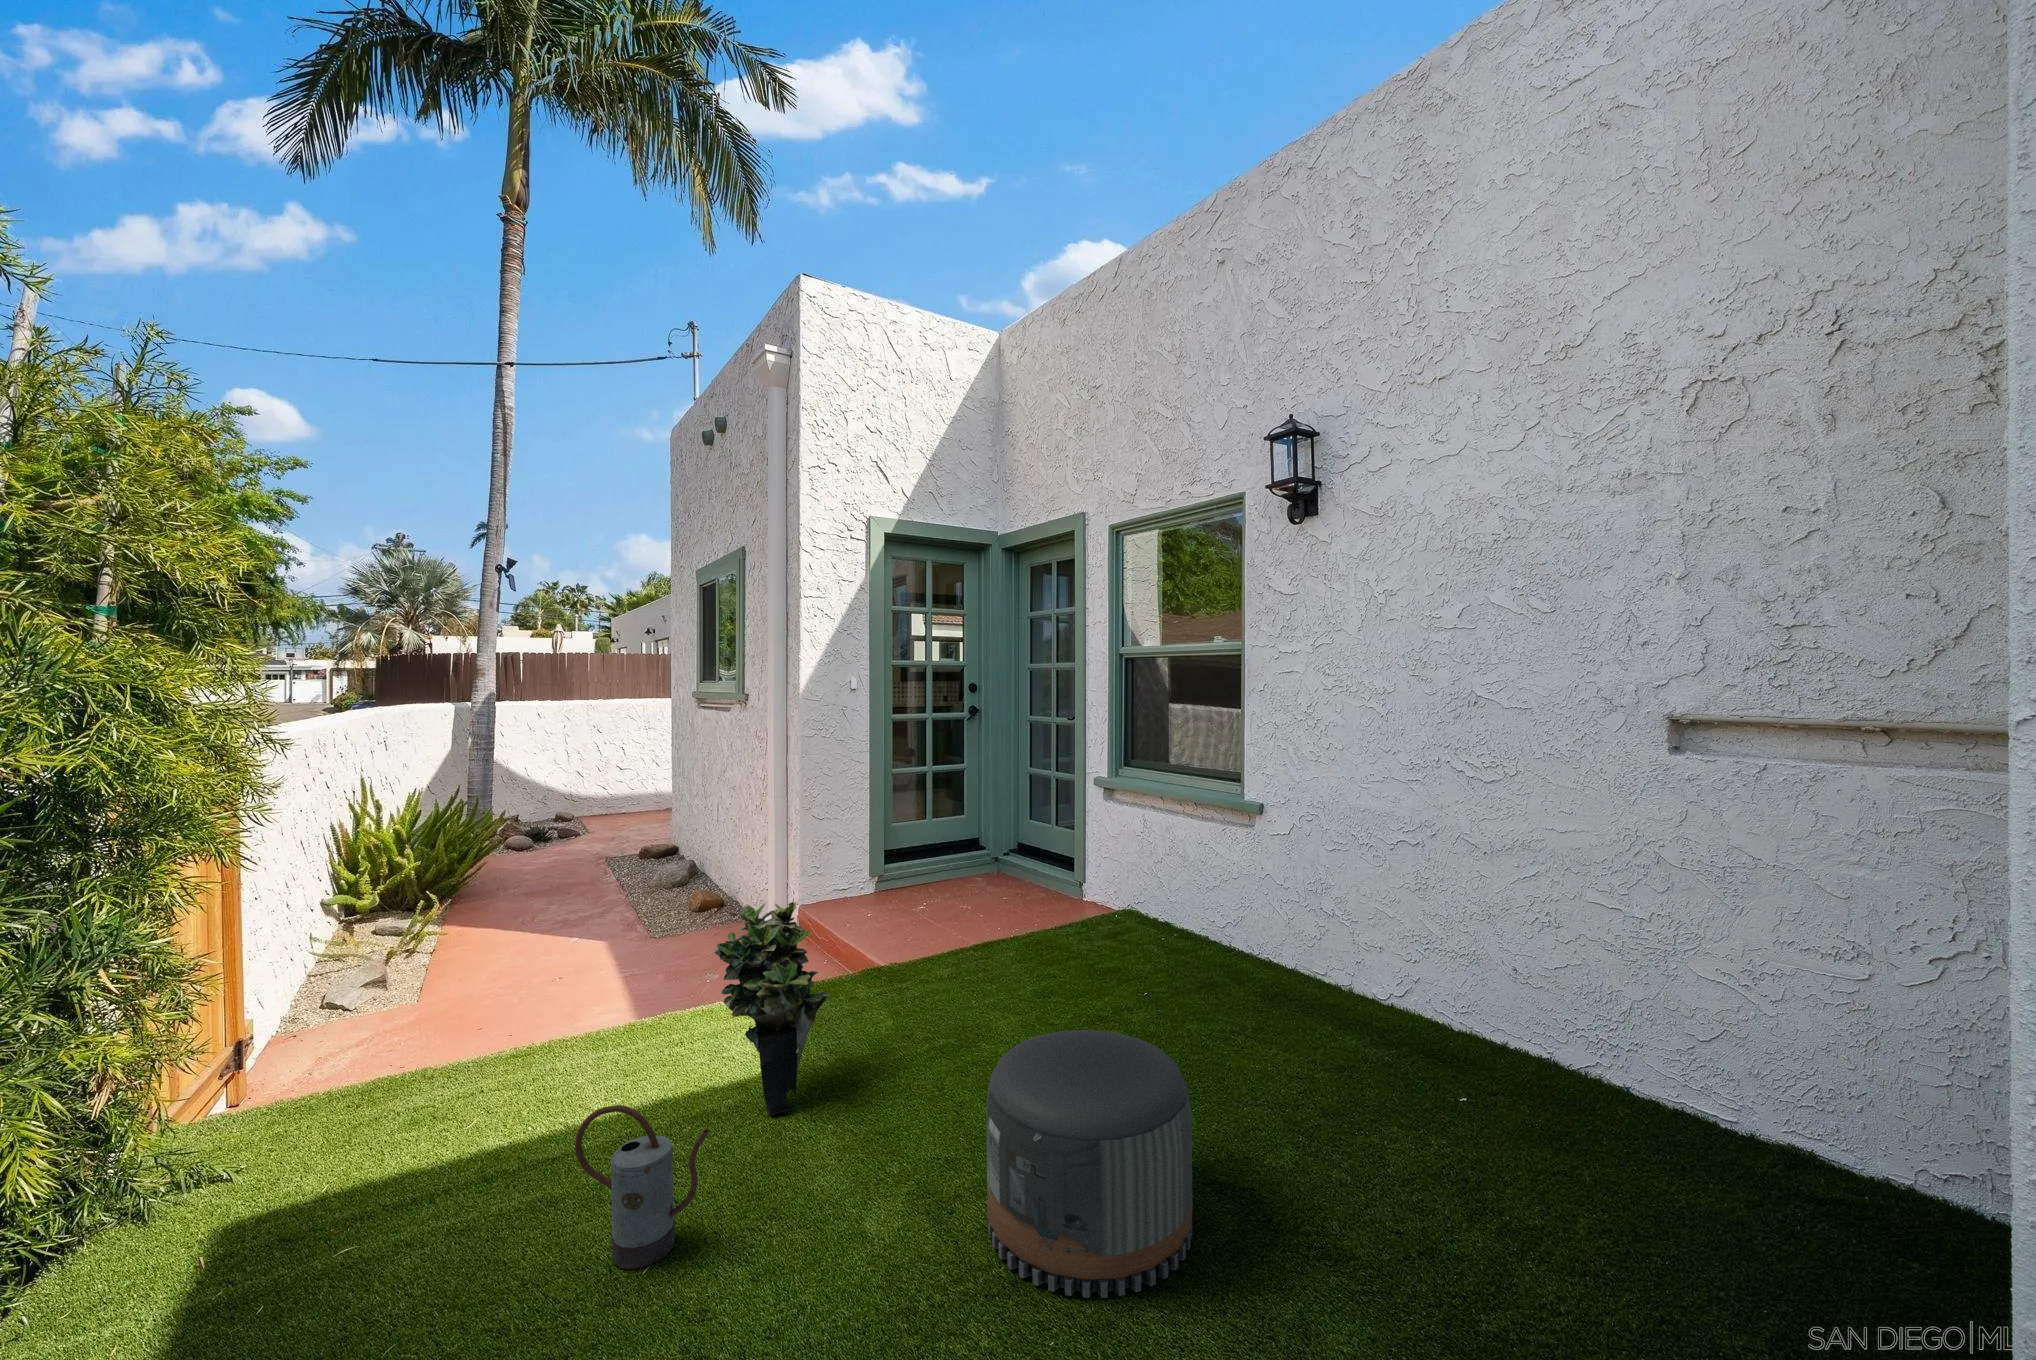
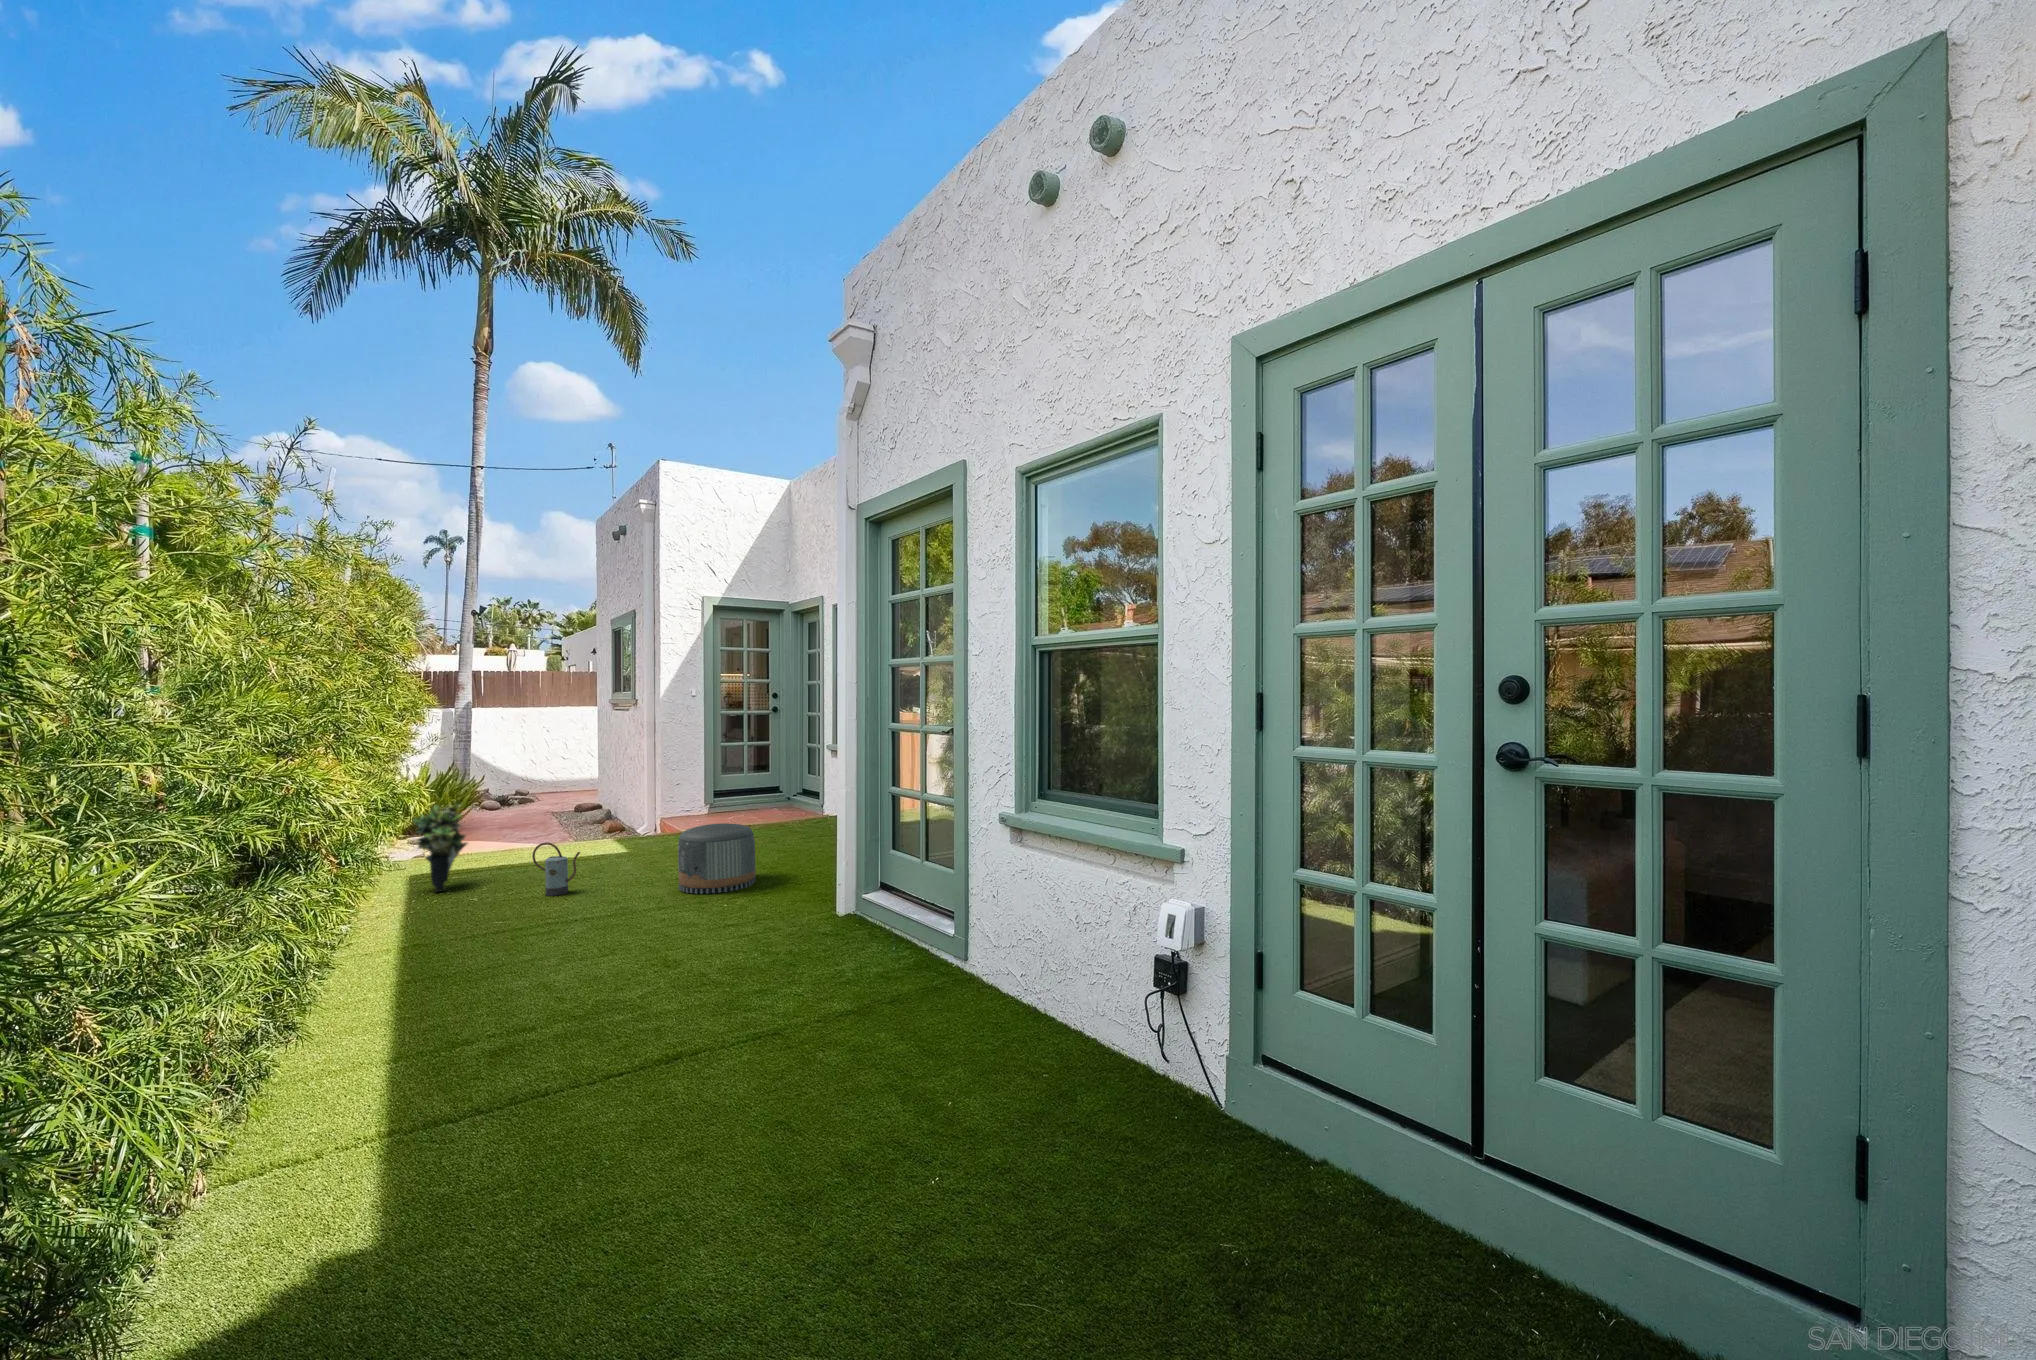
potted plant: present [714,902,829,1116] -> present [414,803,467,892]

